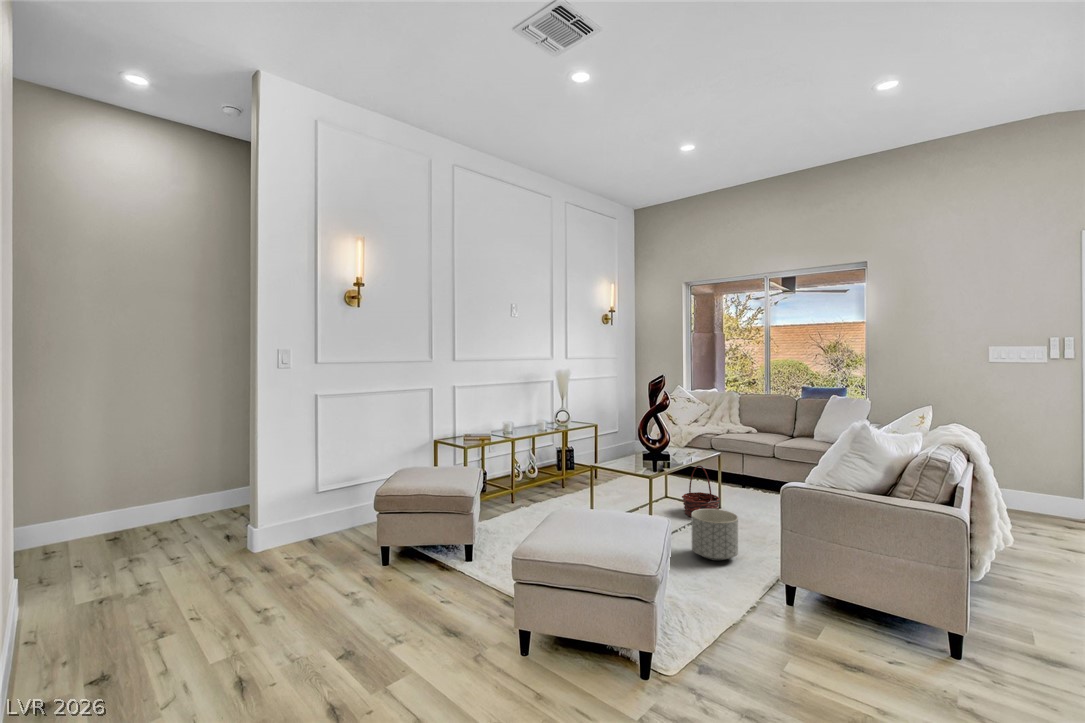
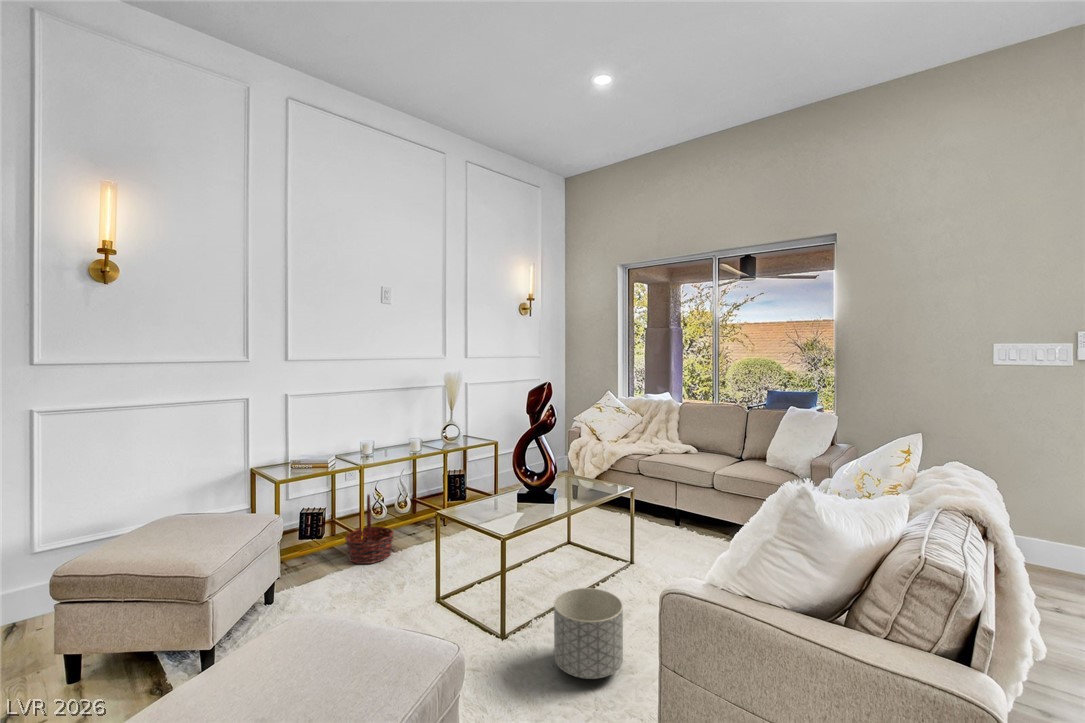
basket: present [682,465,720,517] -> present [345,495,394,564]

